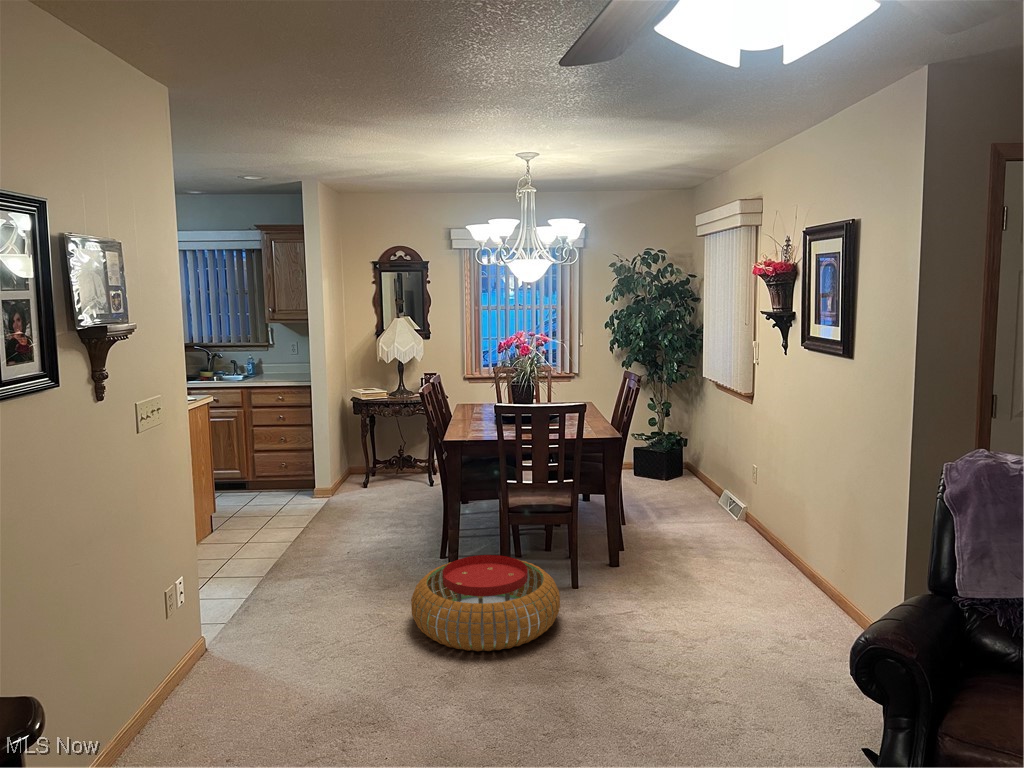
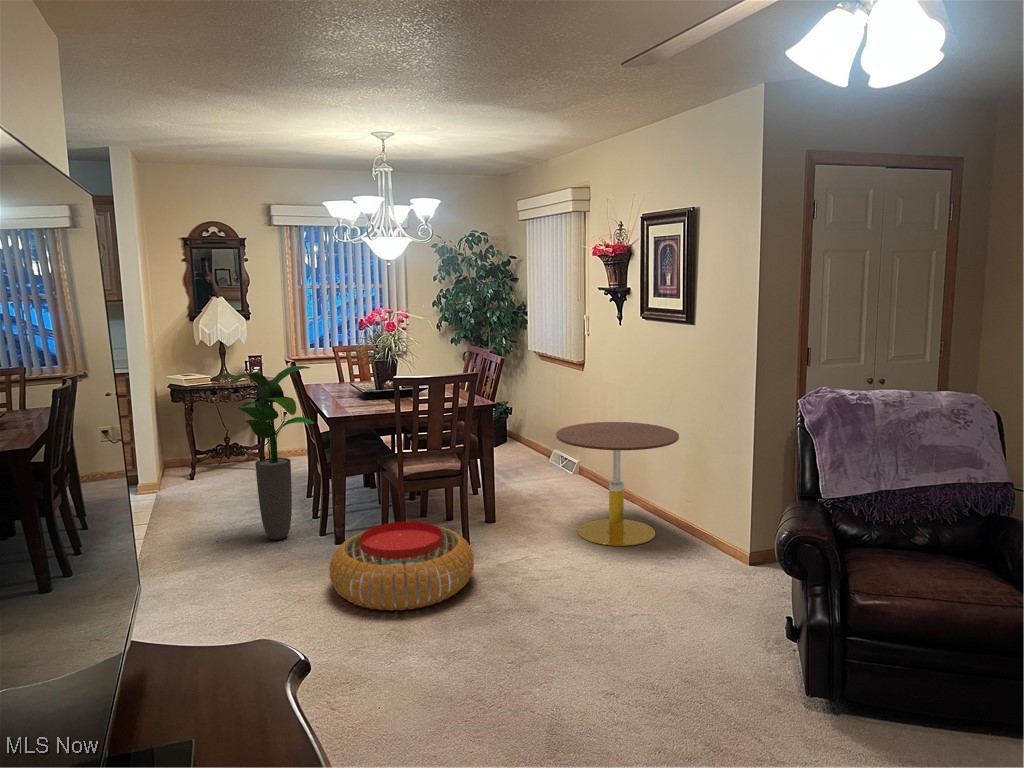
potted plant: none [359,388,436,555] -> present [230,366,314,540]
side table: none [678,465,827,614] -> present [556,422,679,546]

